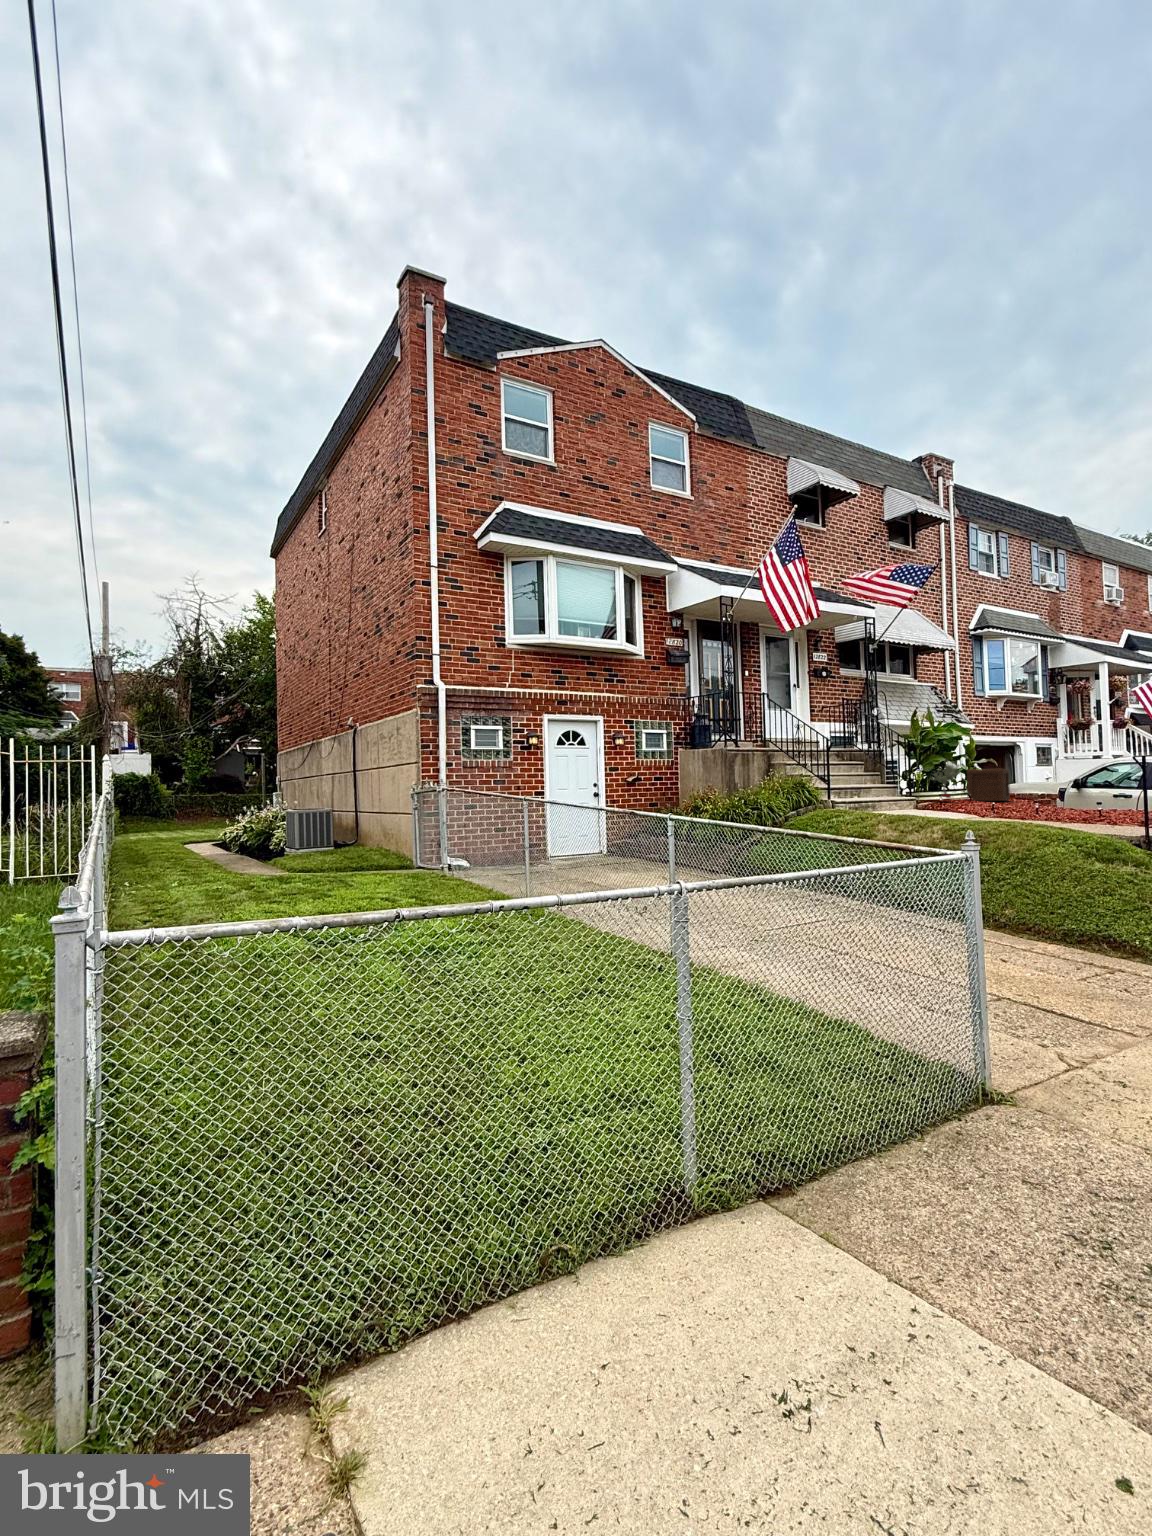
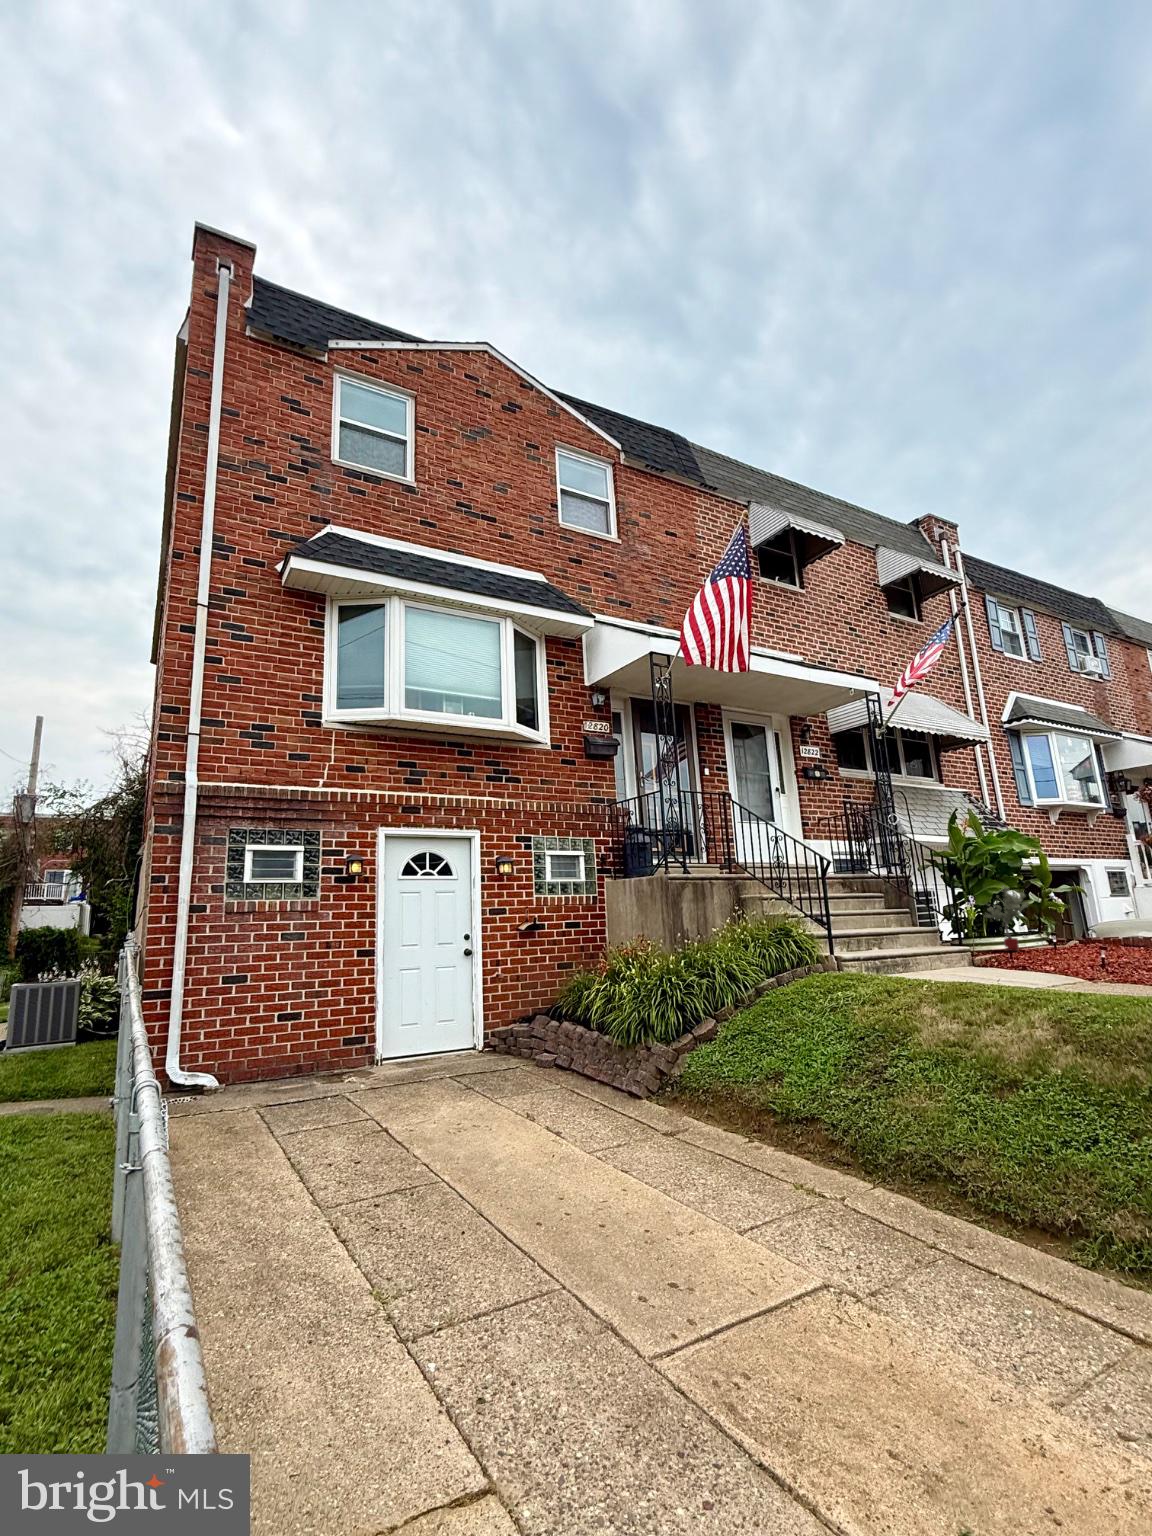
wooden crate: present [967,769,1010,801] -> none [1035,898,1103,948]

